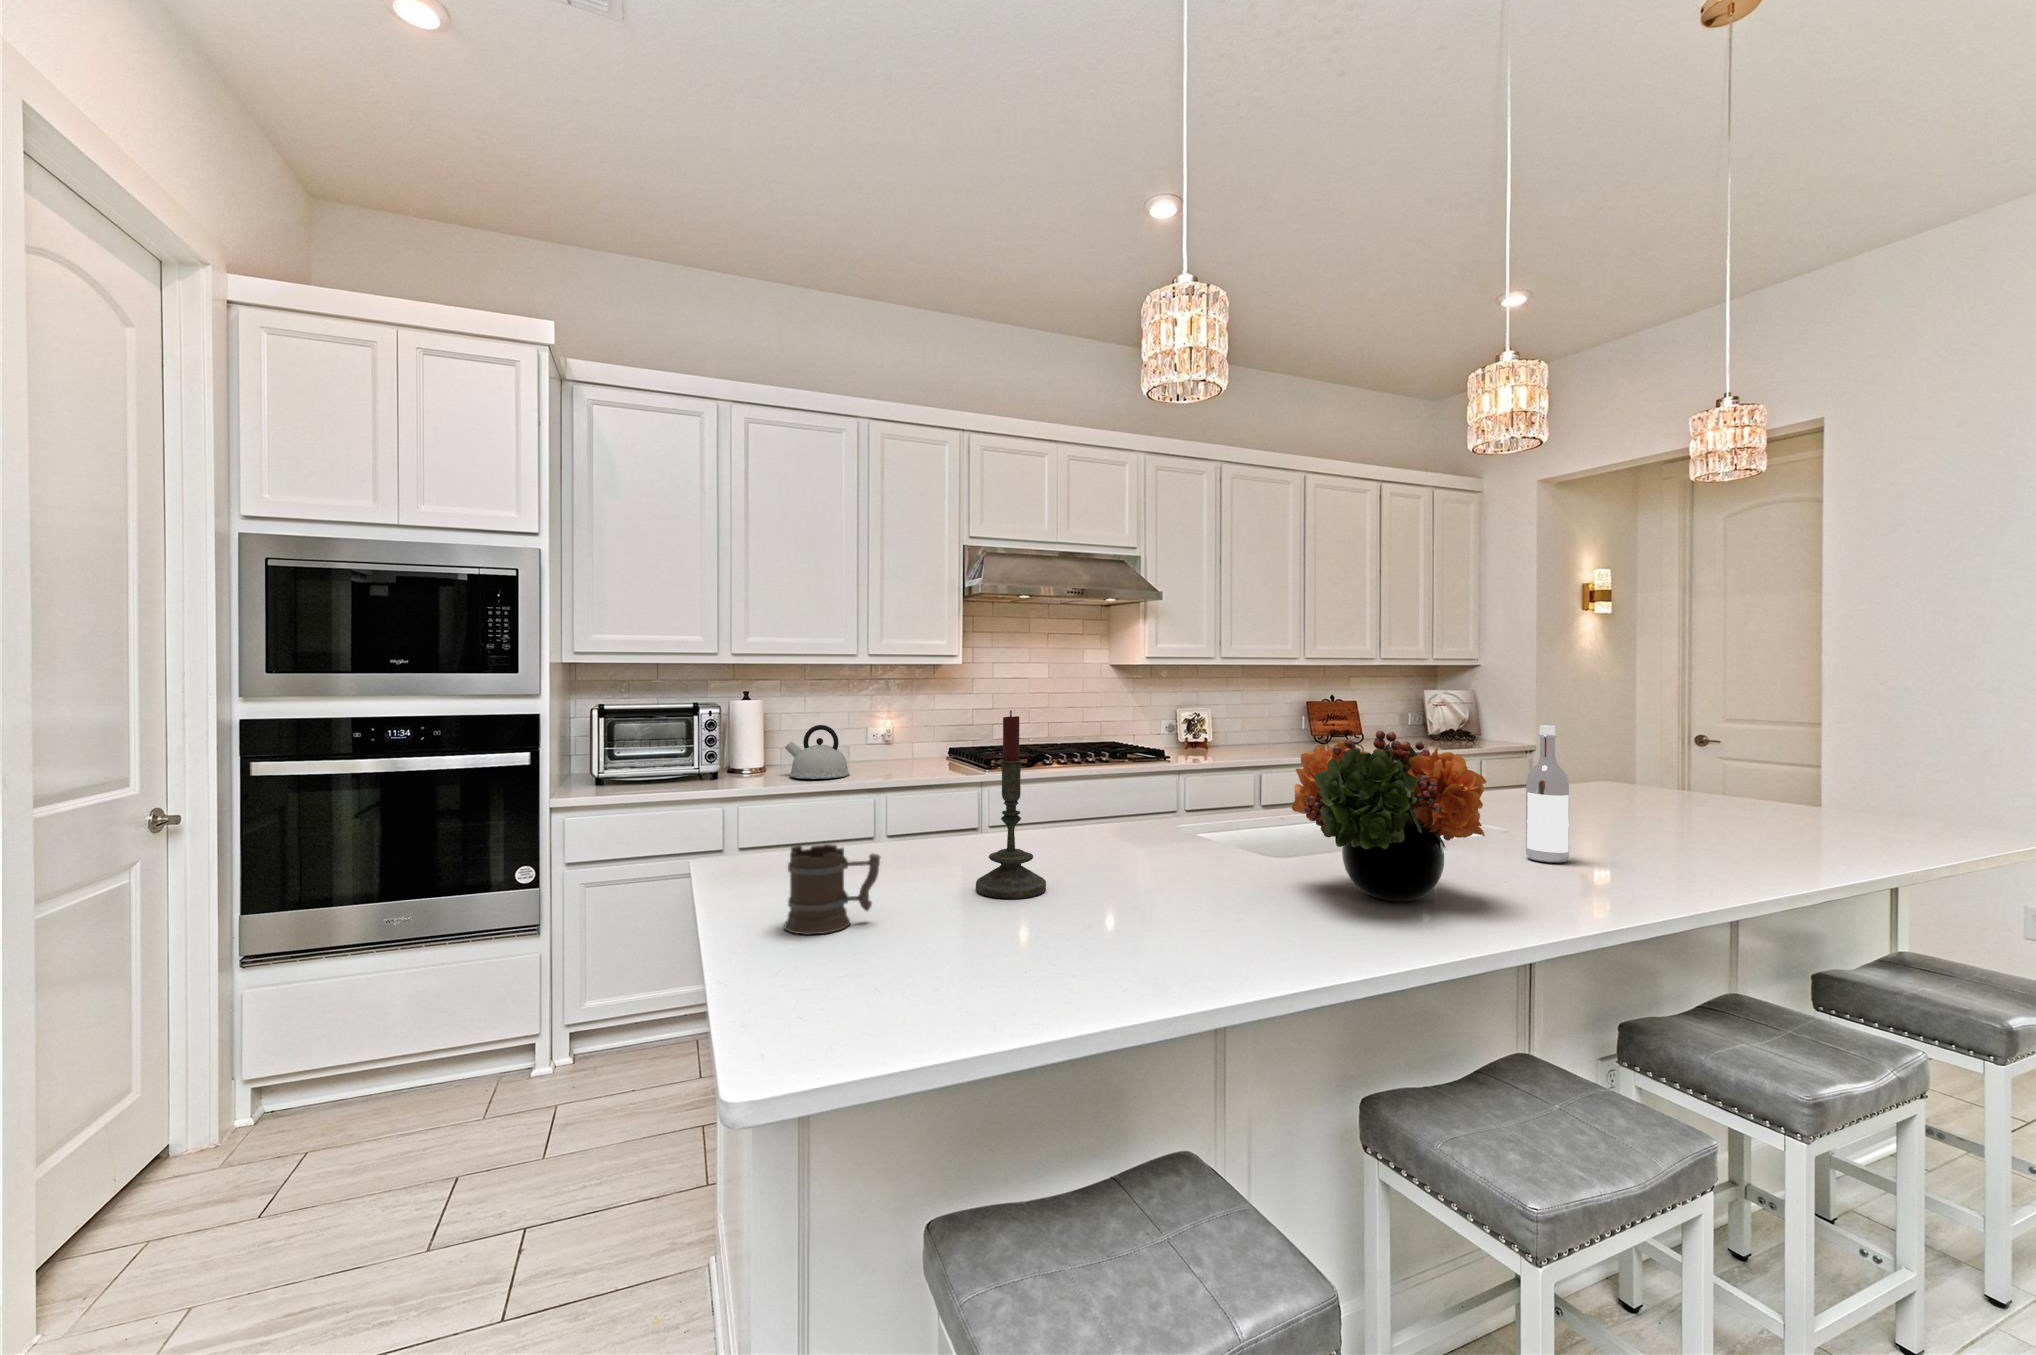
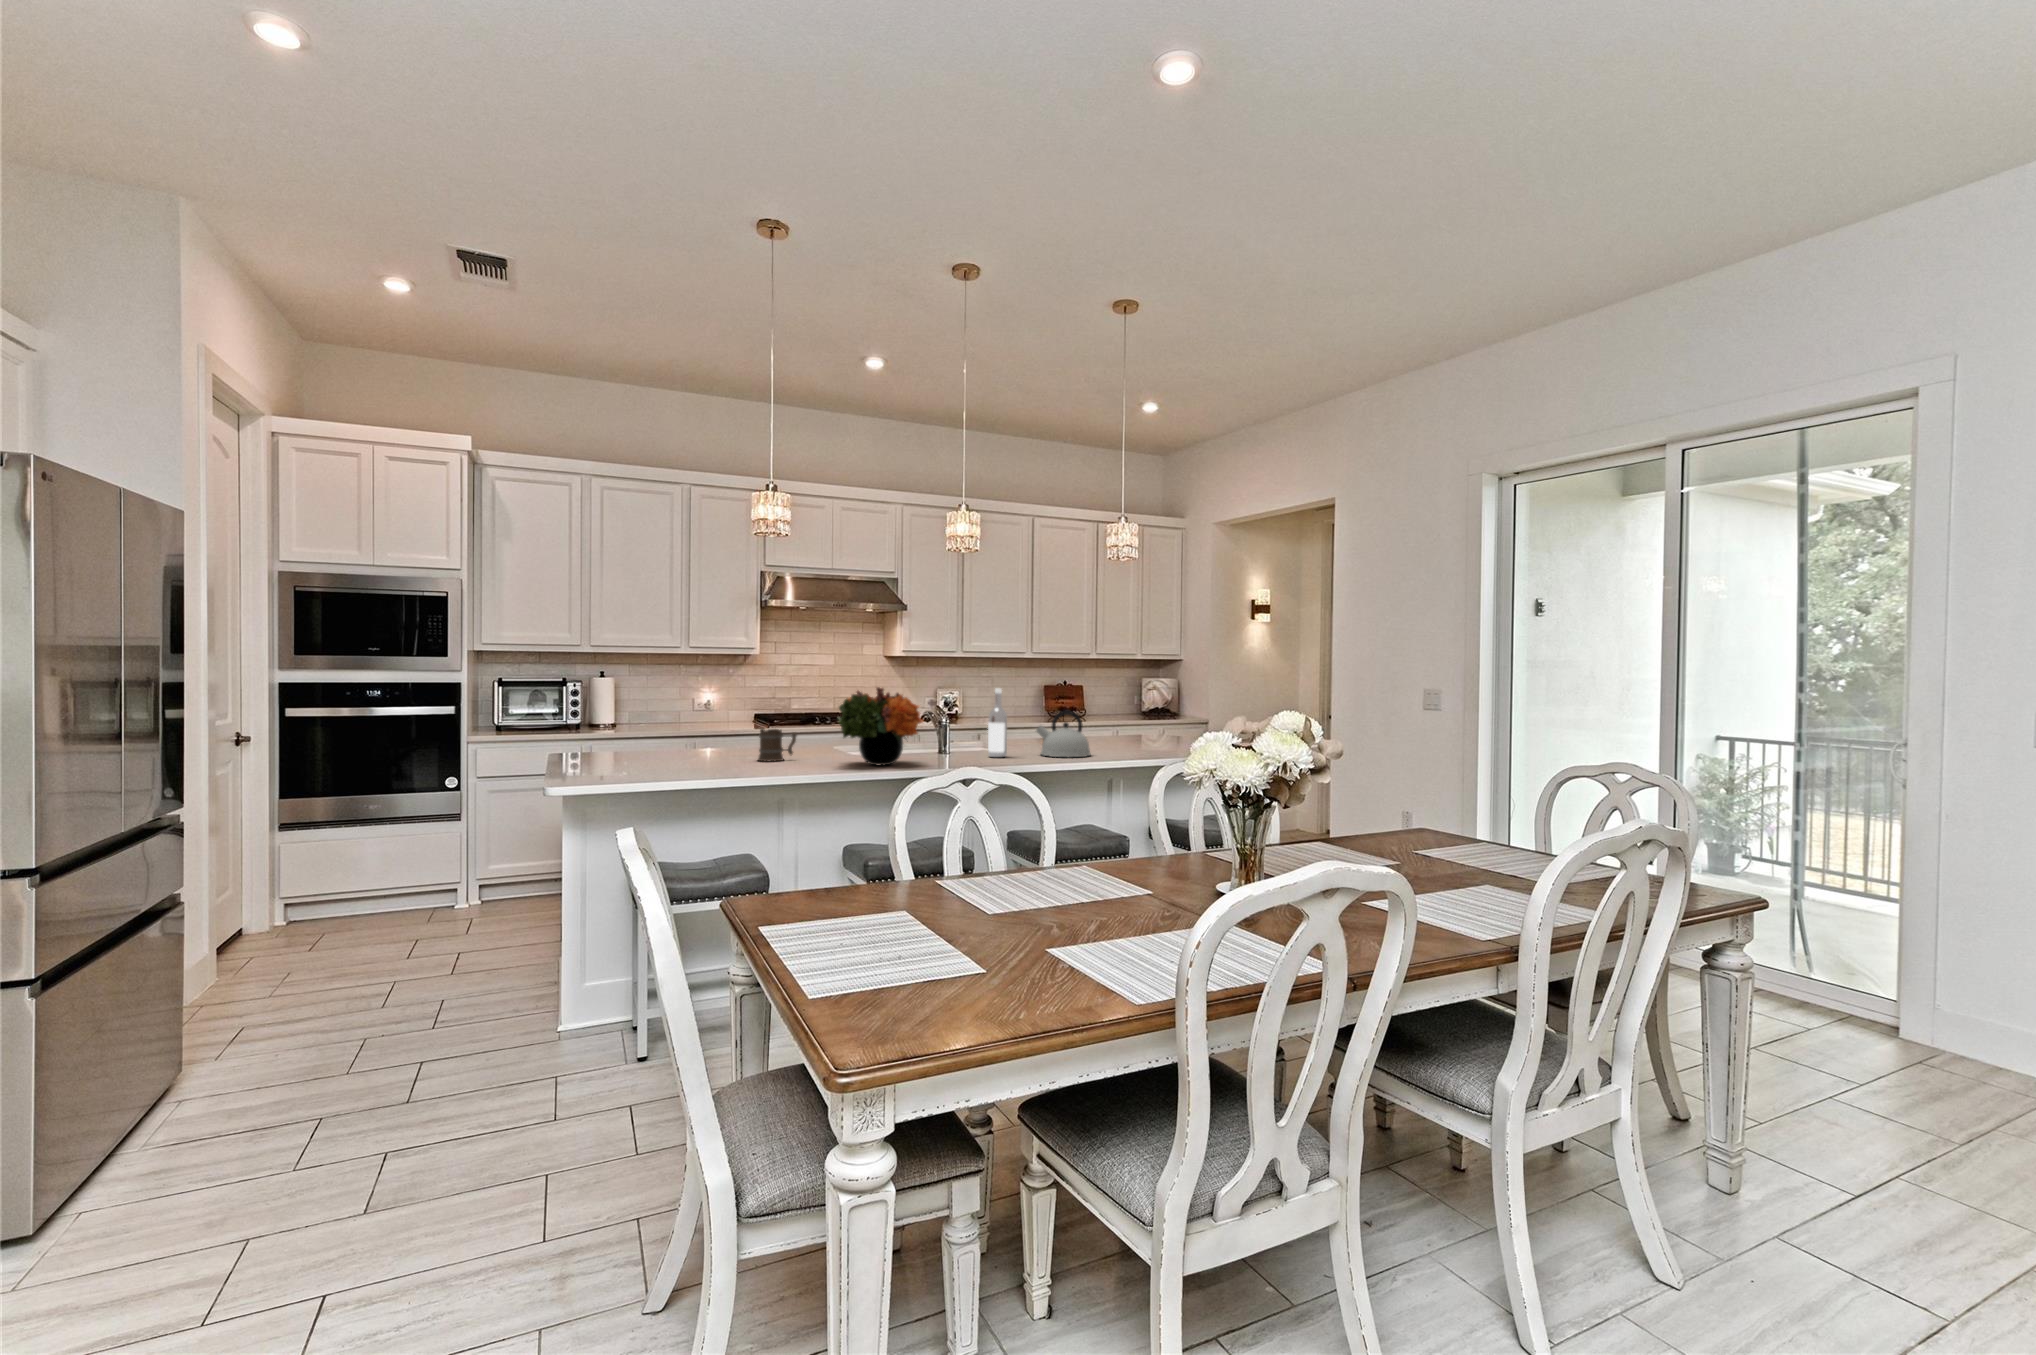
candle: present [976,711,1046,899] -> none [685,676,721,765]
kettle: present [785,725,849,779] -> present [1036,711,1091,757]
mug: present [784,844,881,935] -> present [758,728,797,761]

